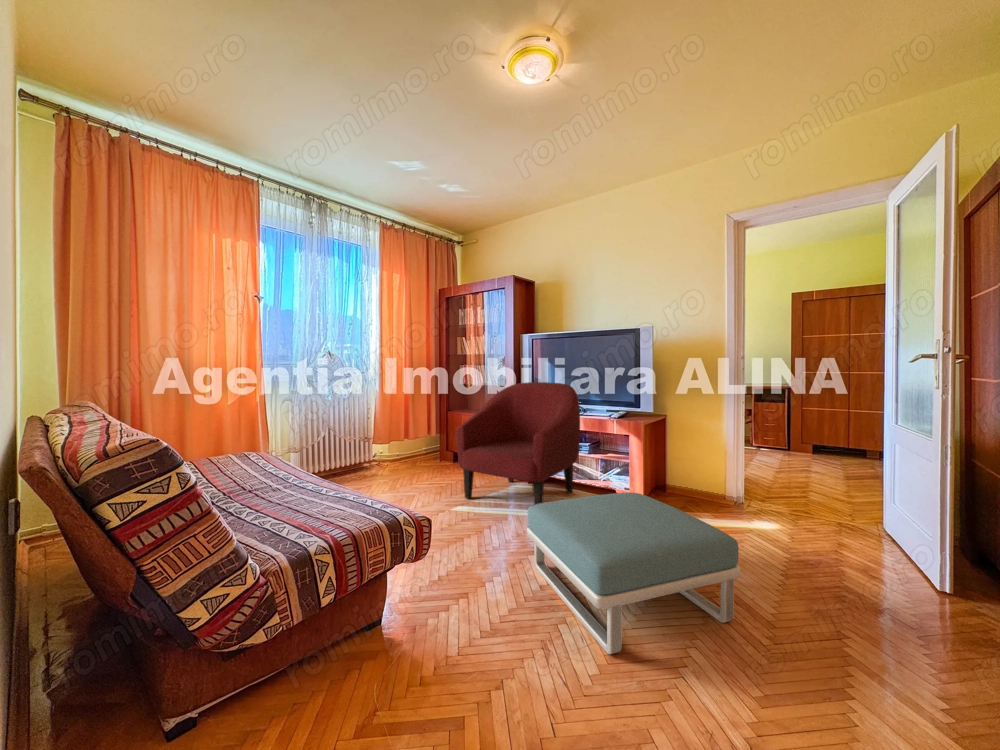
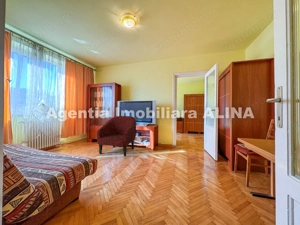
footstool: present [527,492,741,654] -> none [125,147,181,190]

